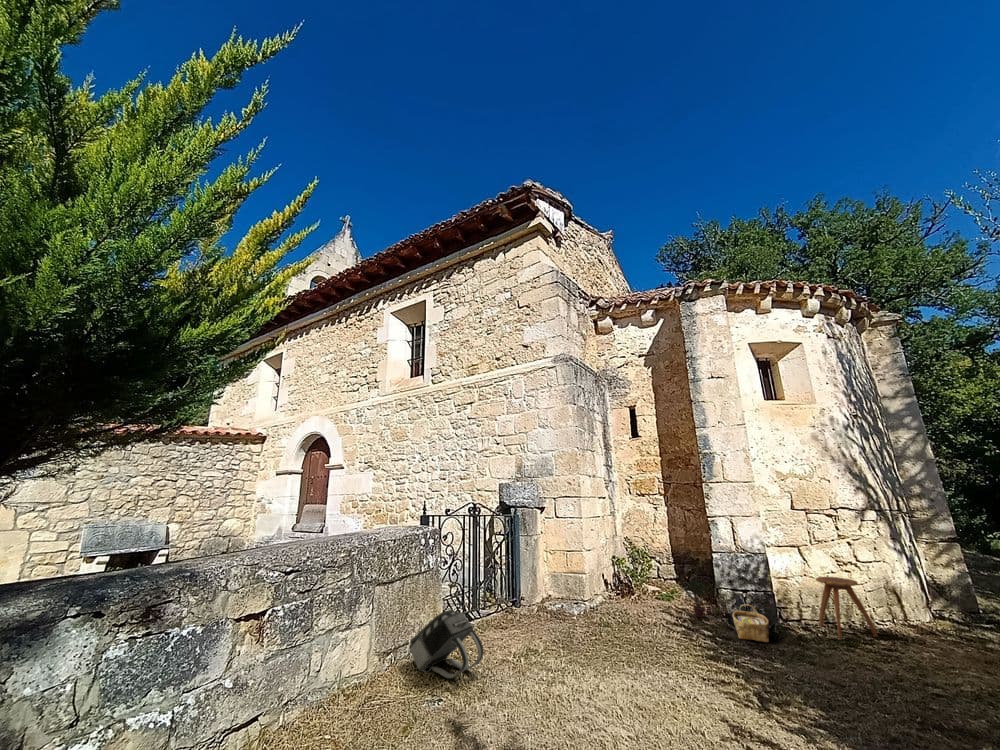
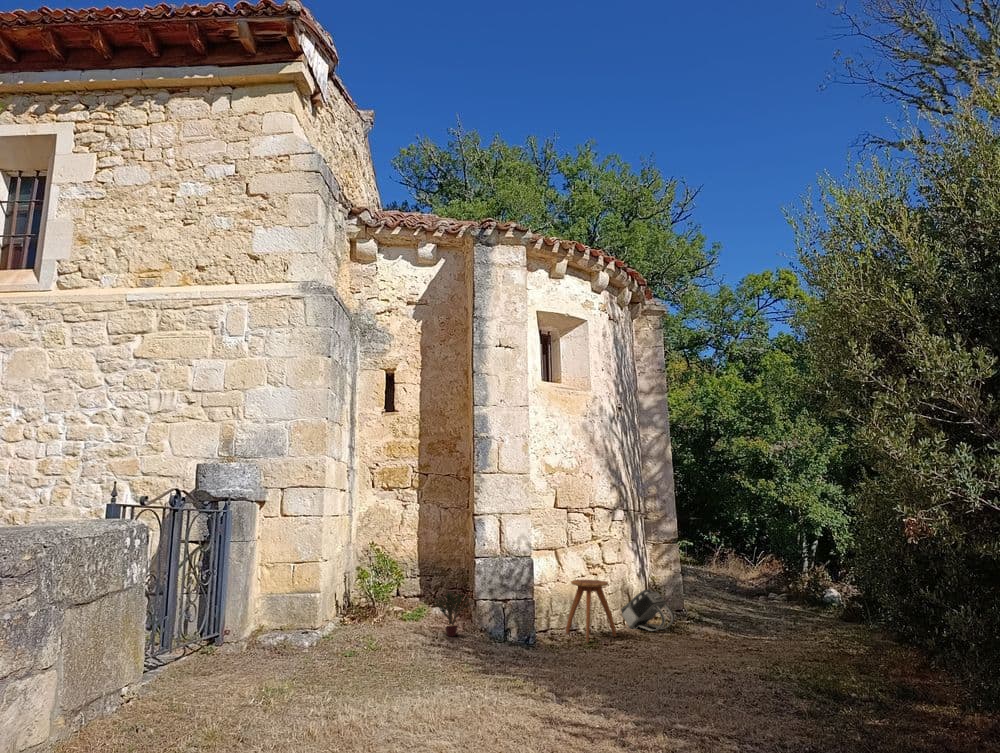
woven basket: present [733,604,769,642] -> none [492,614,529,653]
backpack: present [410,609,484,679] -> present [621,589,675,631]

